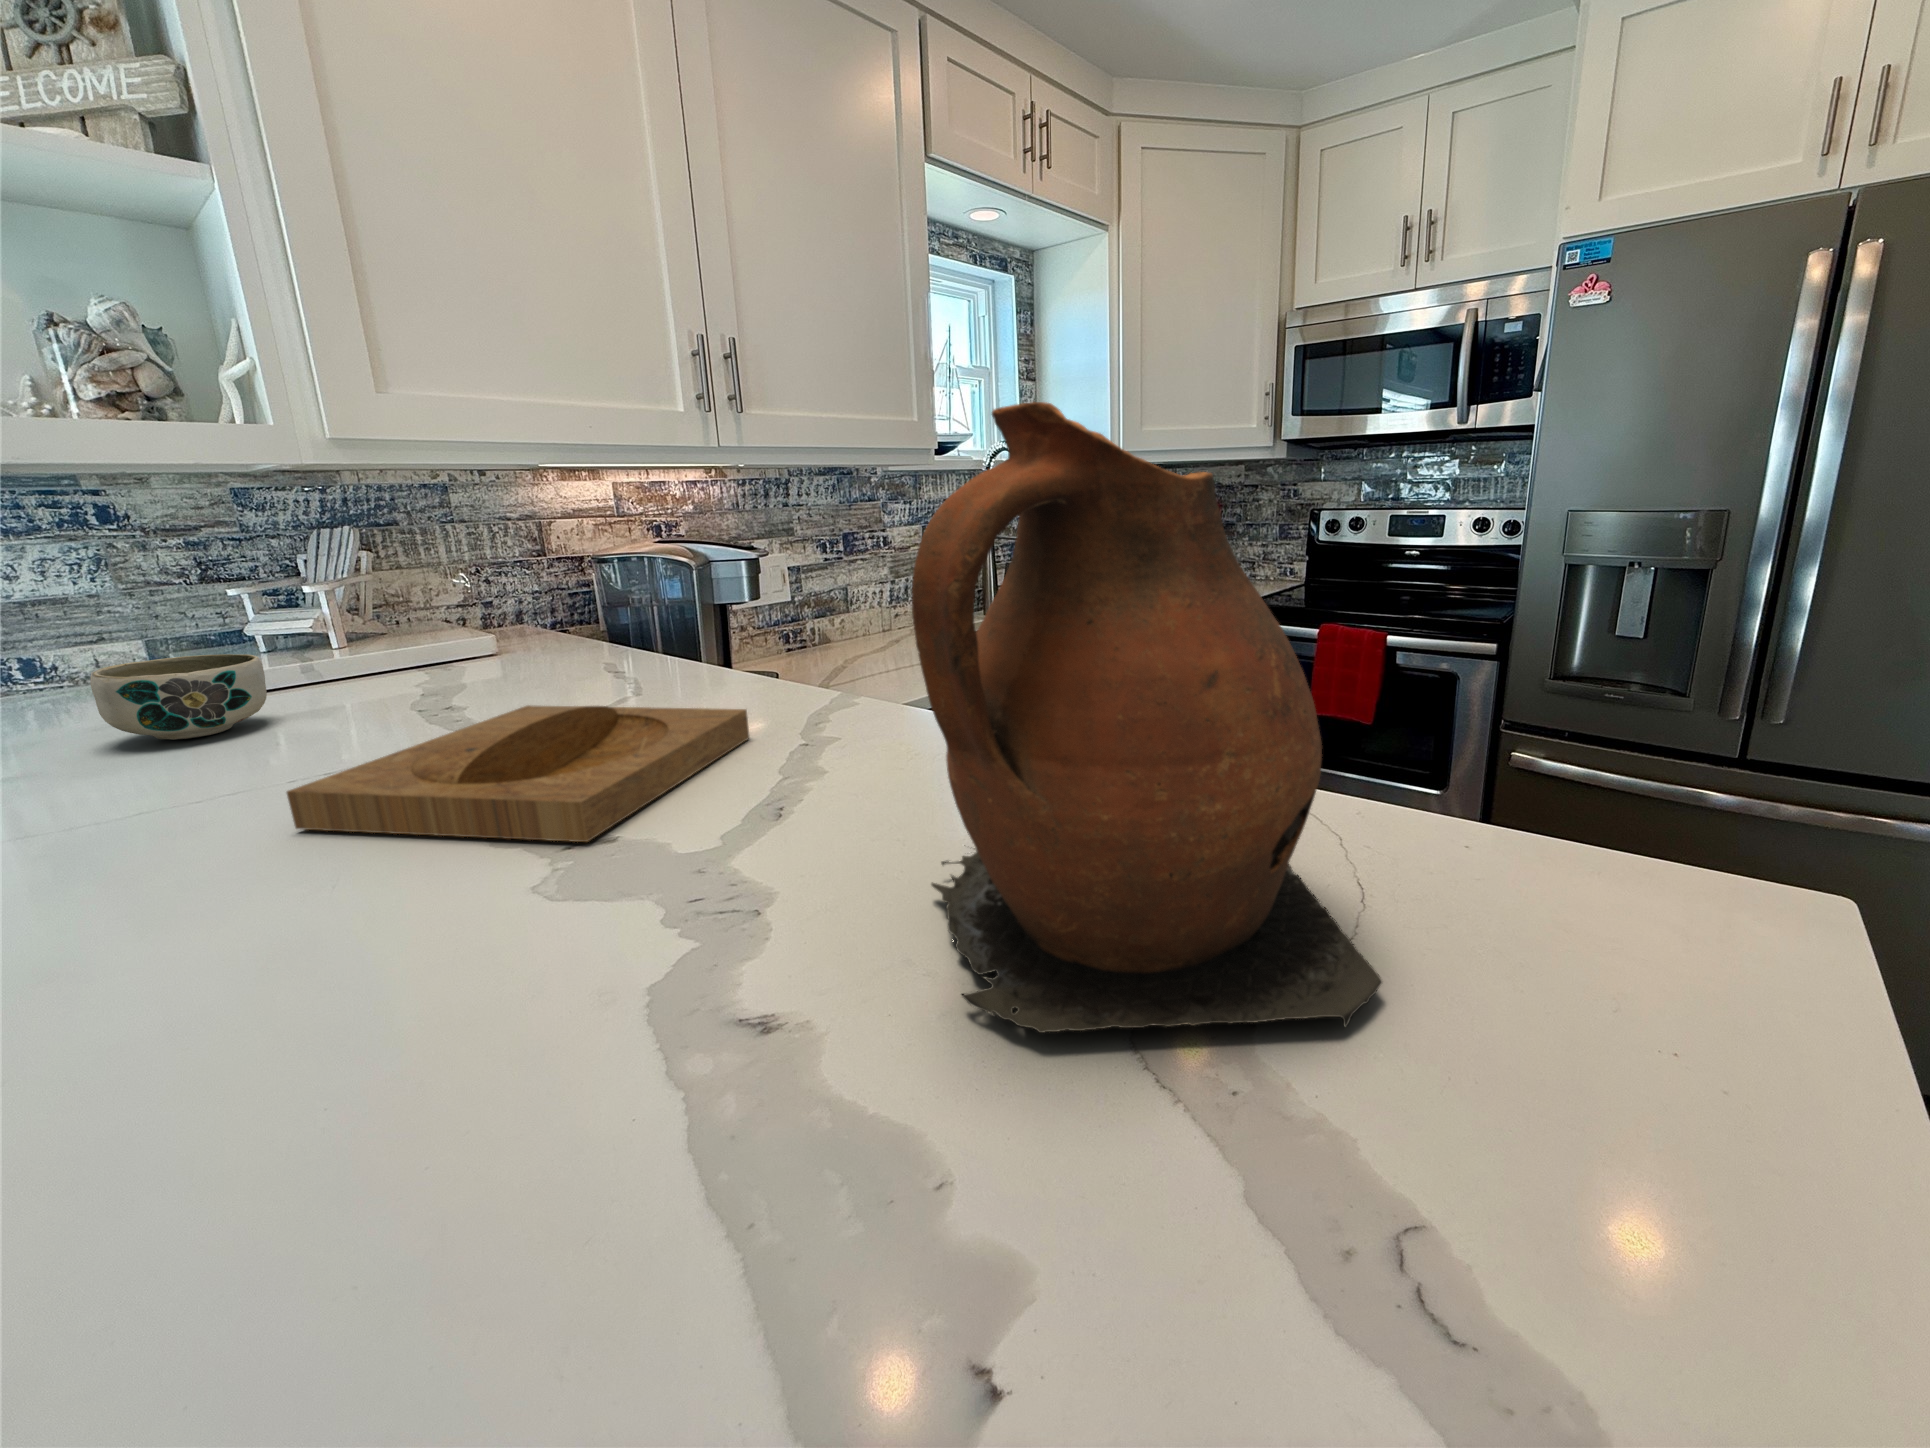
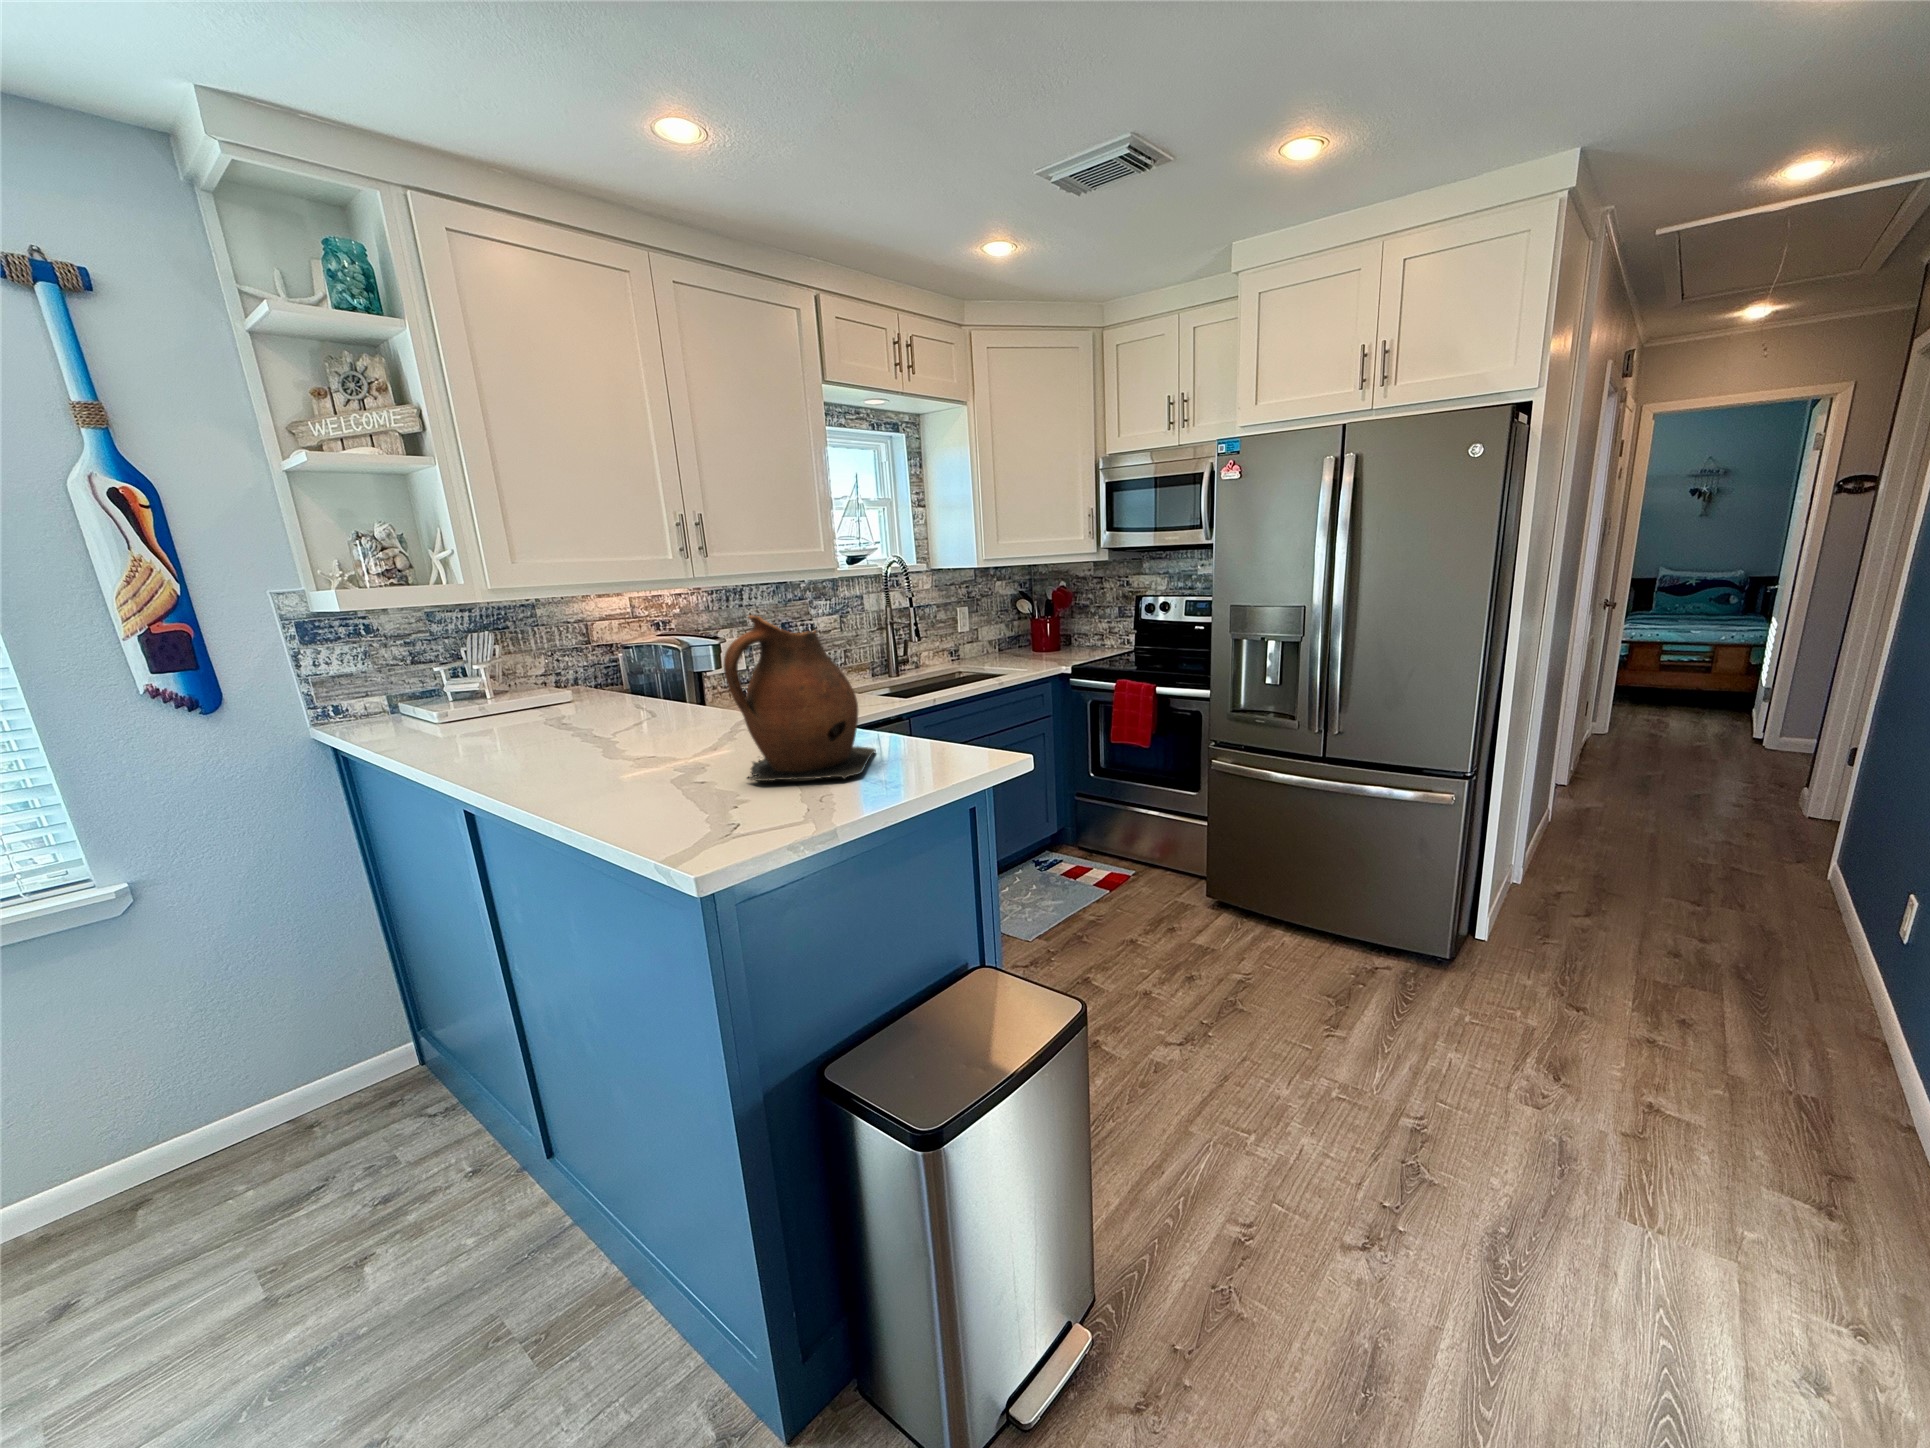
bowl: present [90,654,267,739] -> none [405,699,476,737]
tray: present [287,705,750,842] -> none [521,716,702,759]

